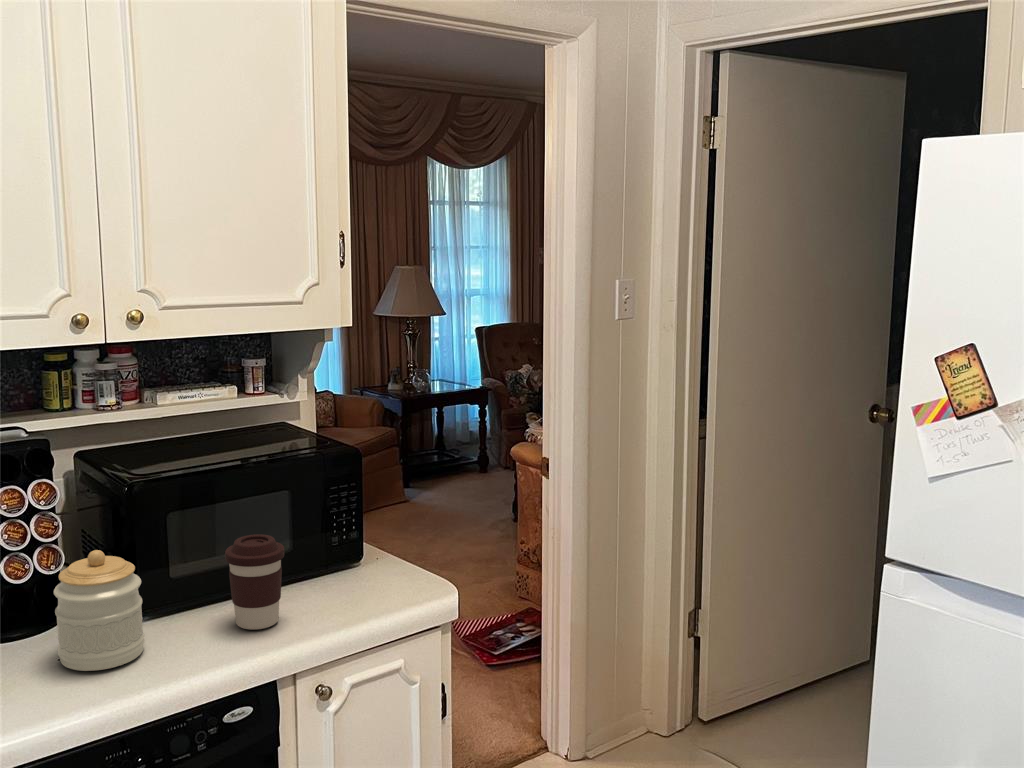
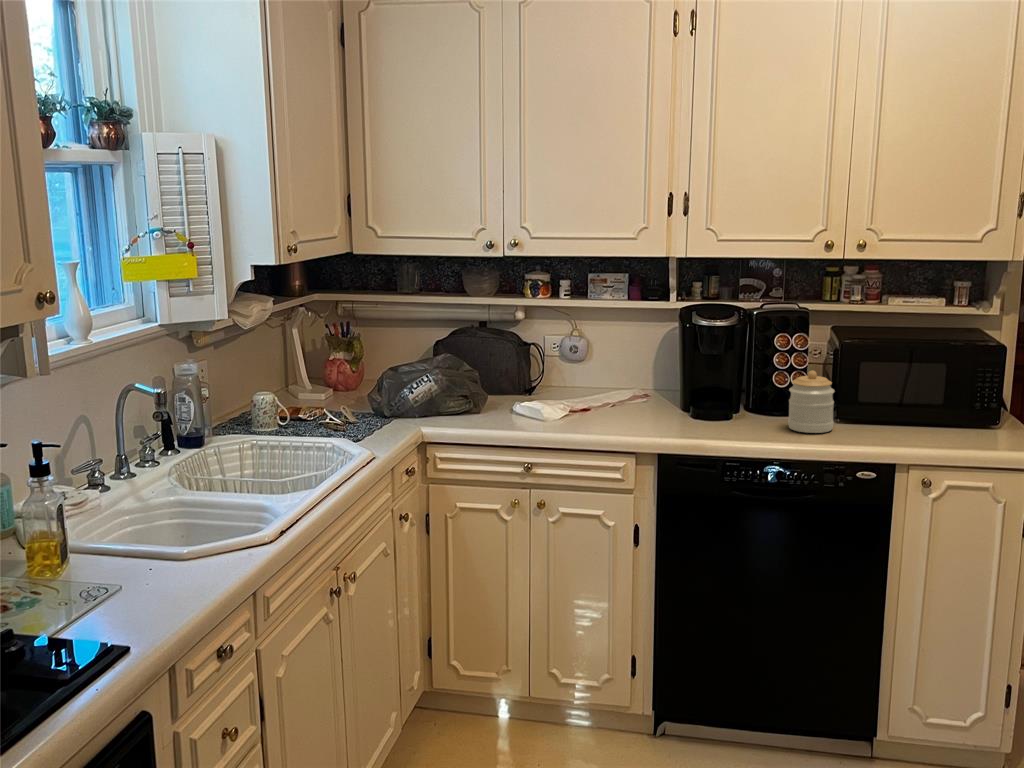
coffee cup: present [225,534,284,630] -> none [885,382,922,438]

